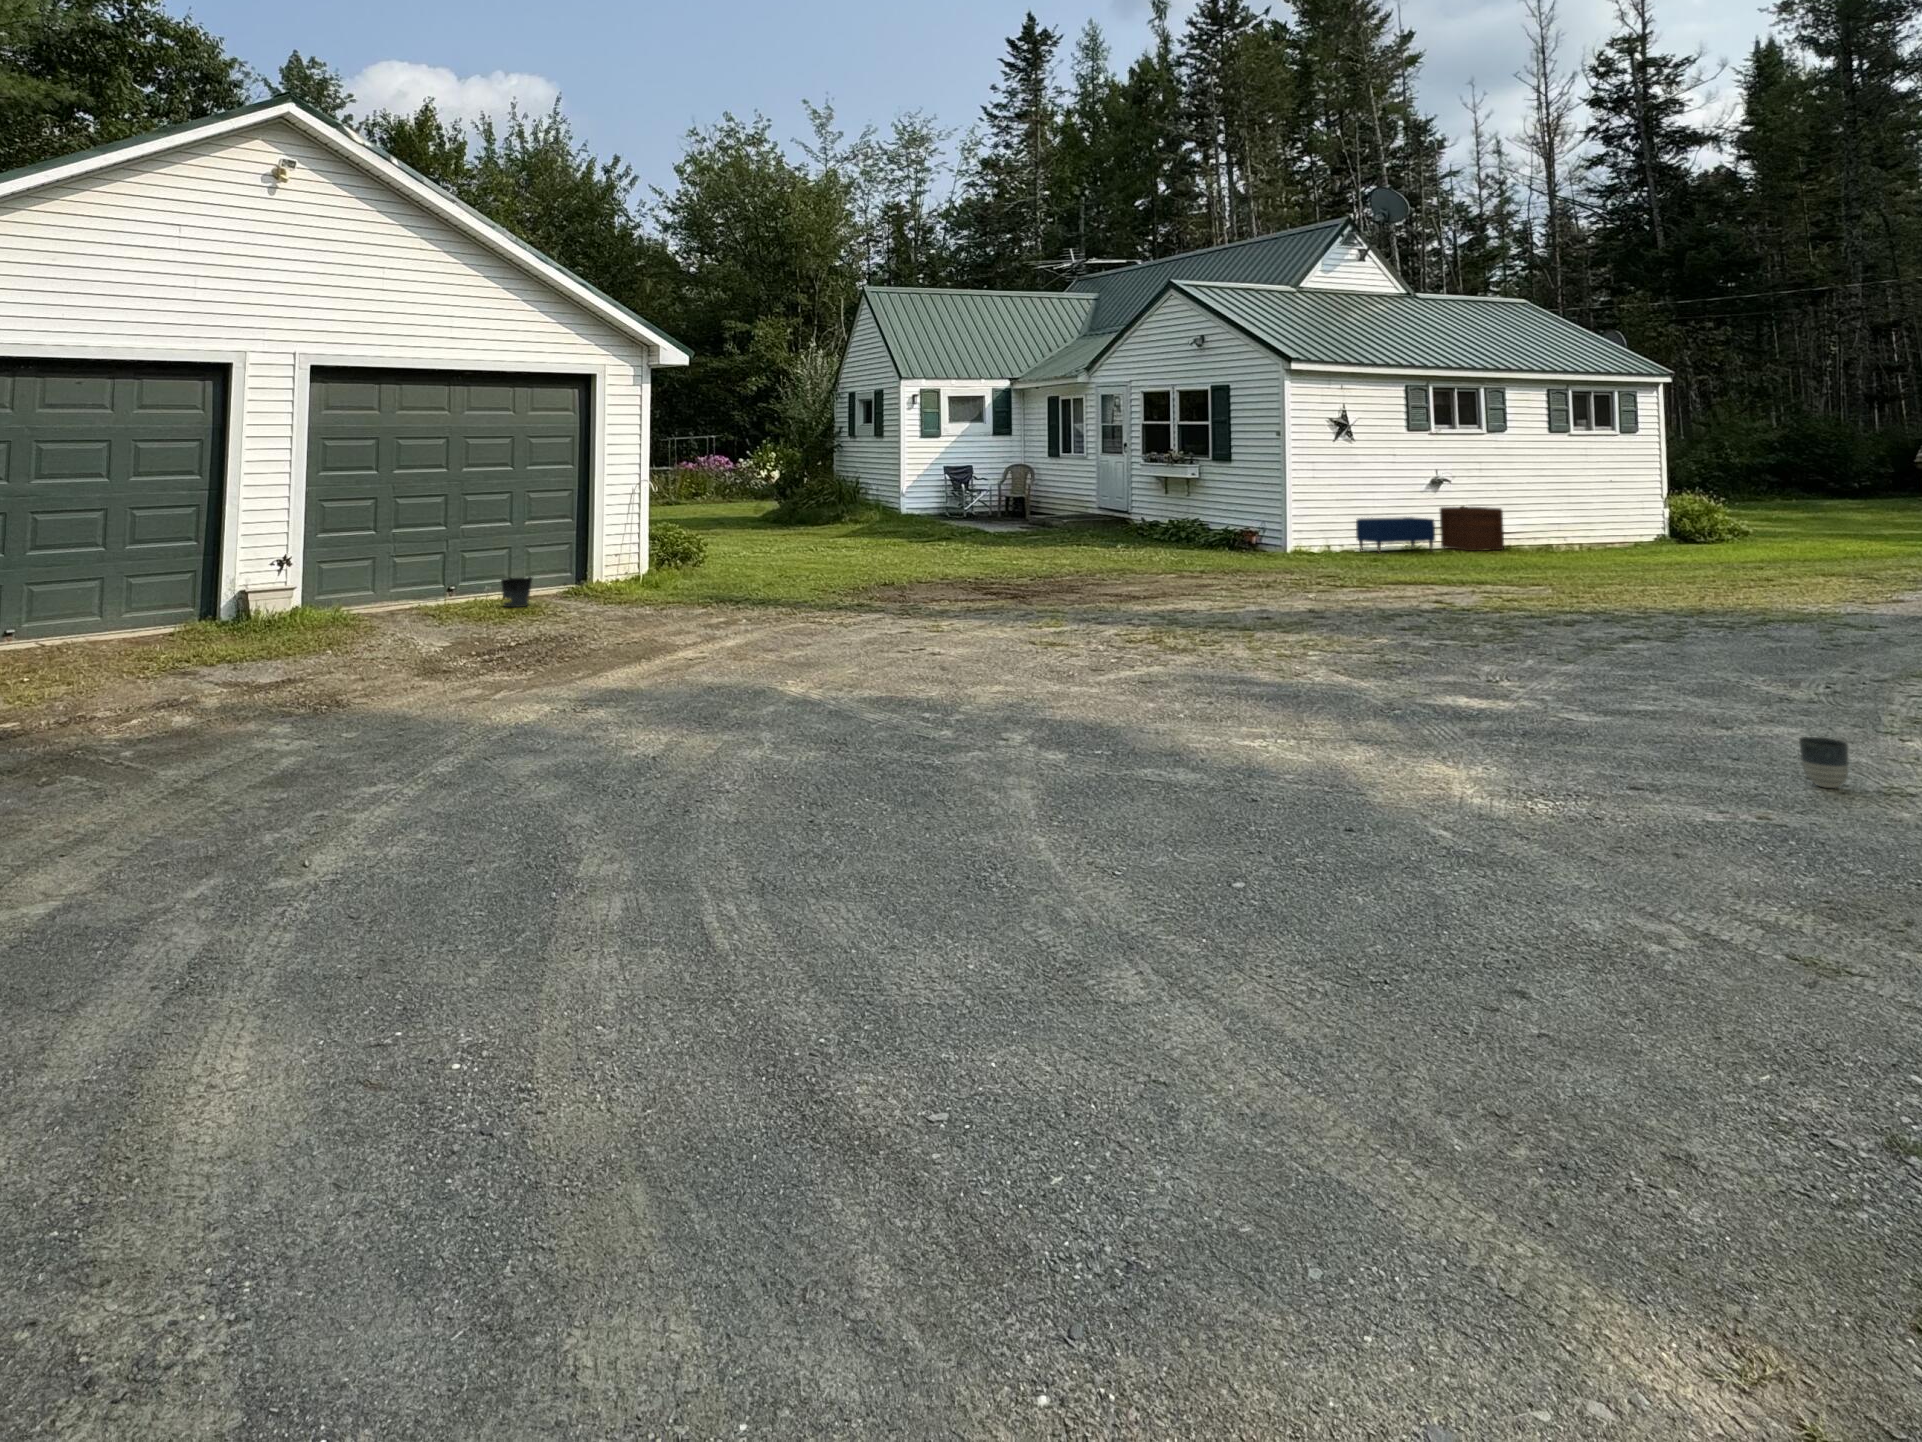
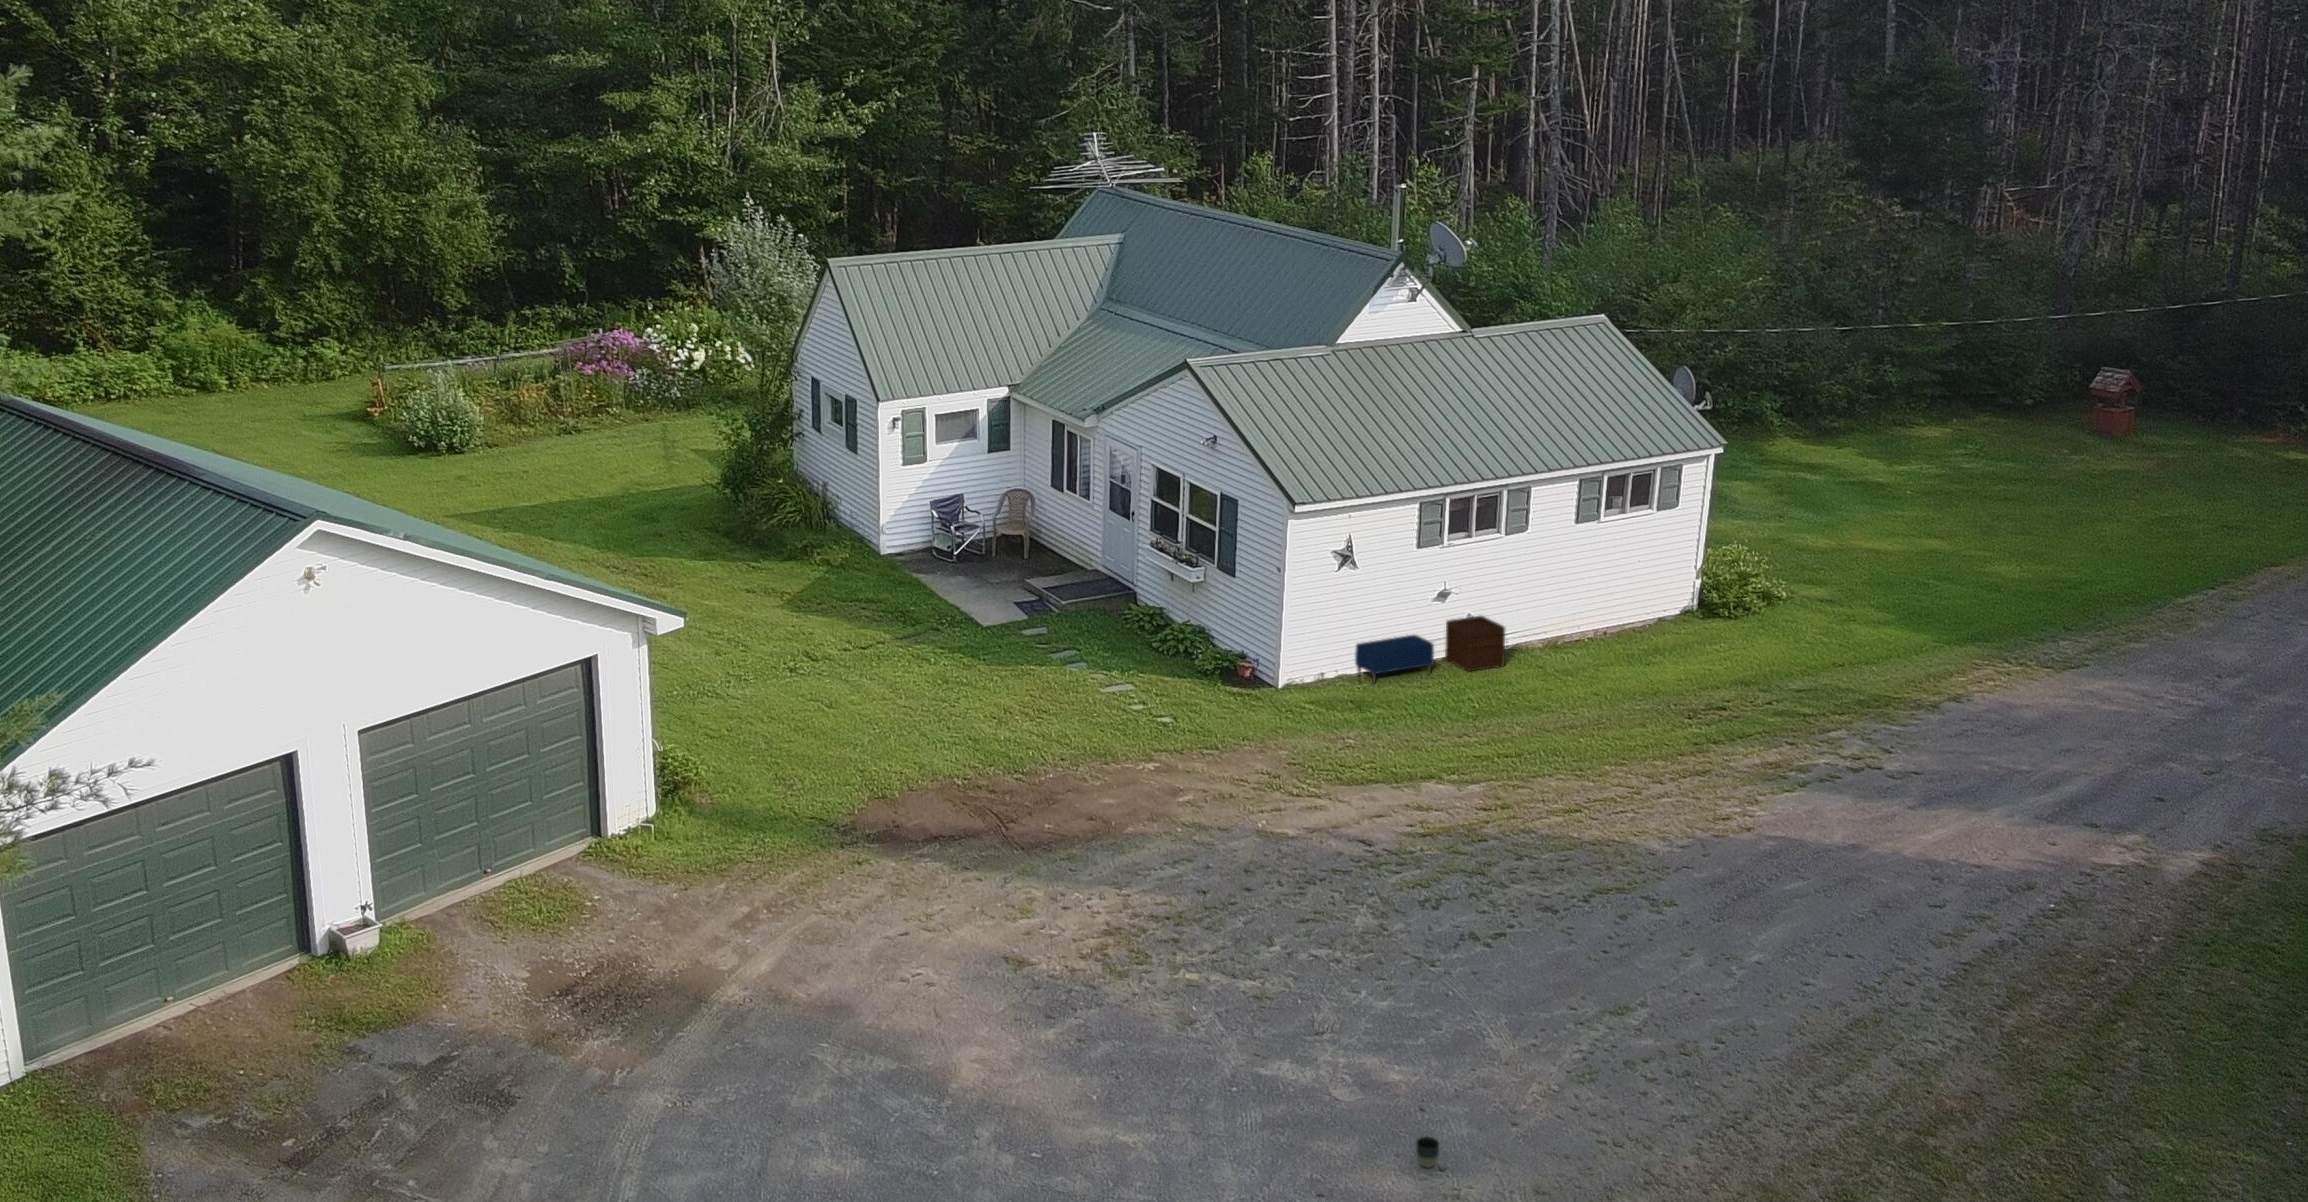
bucket: present [501,577,532,607] -> none [528,854,557,887]

